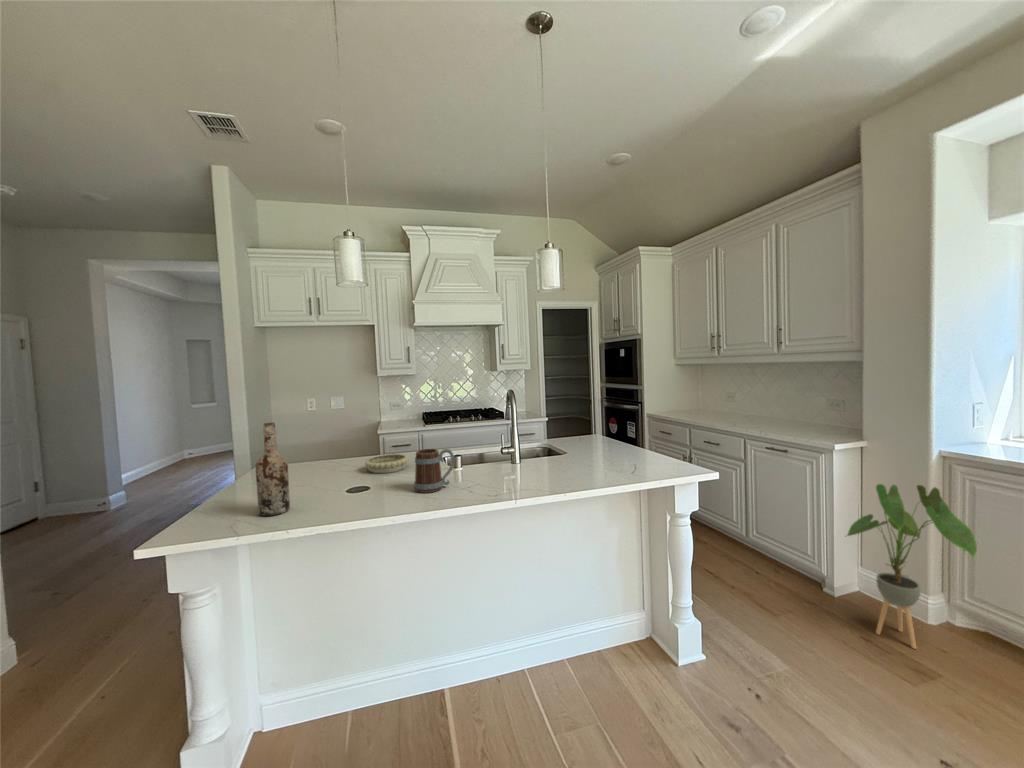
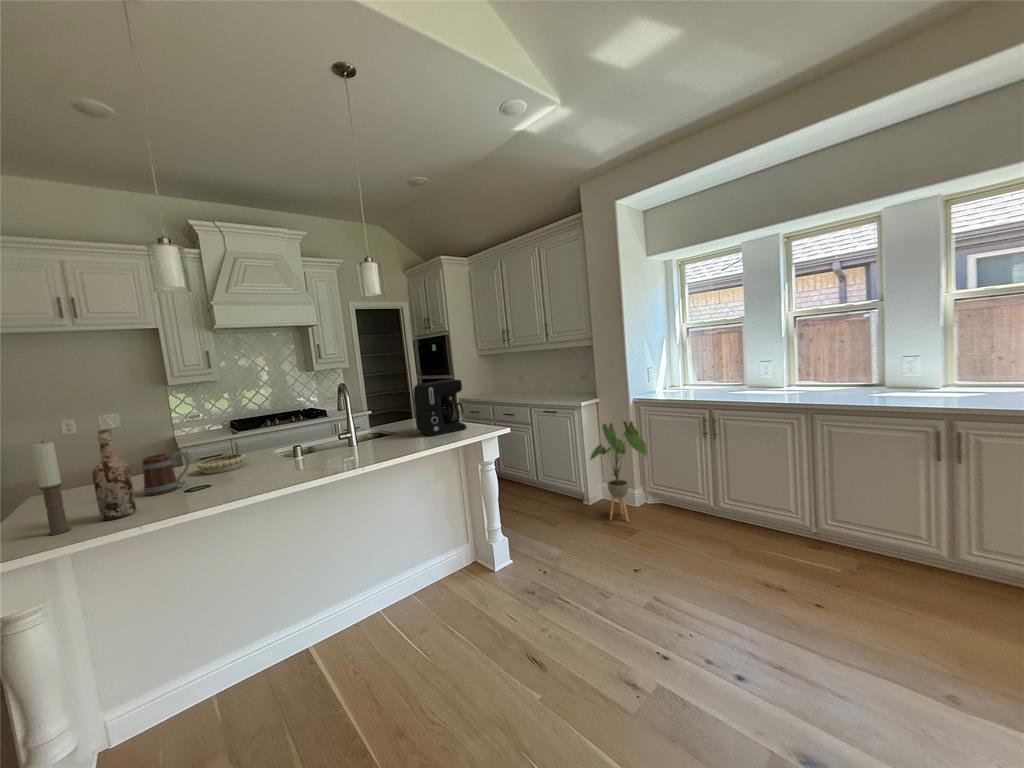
coffee maker: none [590,395,655,467] -> present [414,379,466,435]
candle: none [209,429,234,523] -> present [32,441,71,535]
mug: present [414,449,455,493] -> present [142,452,189,495]

